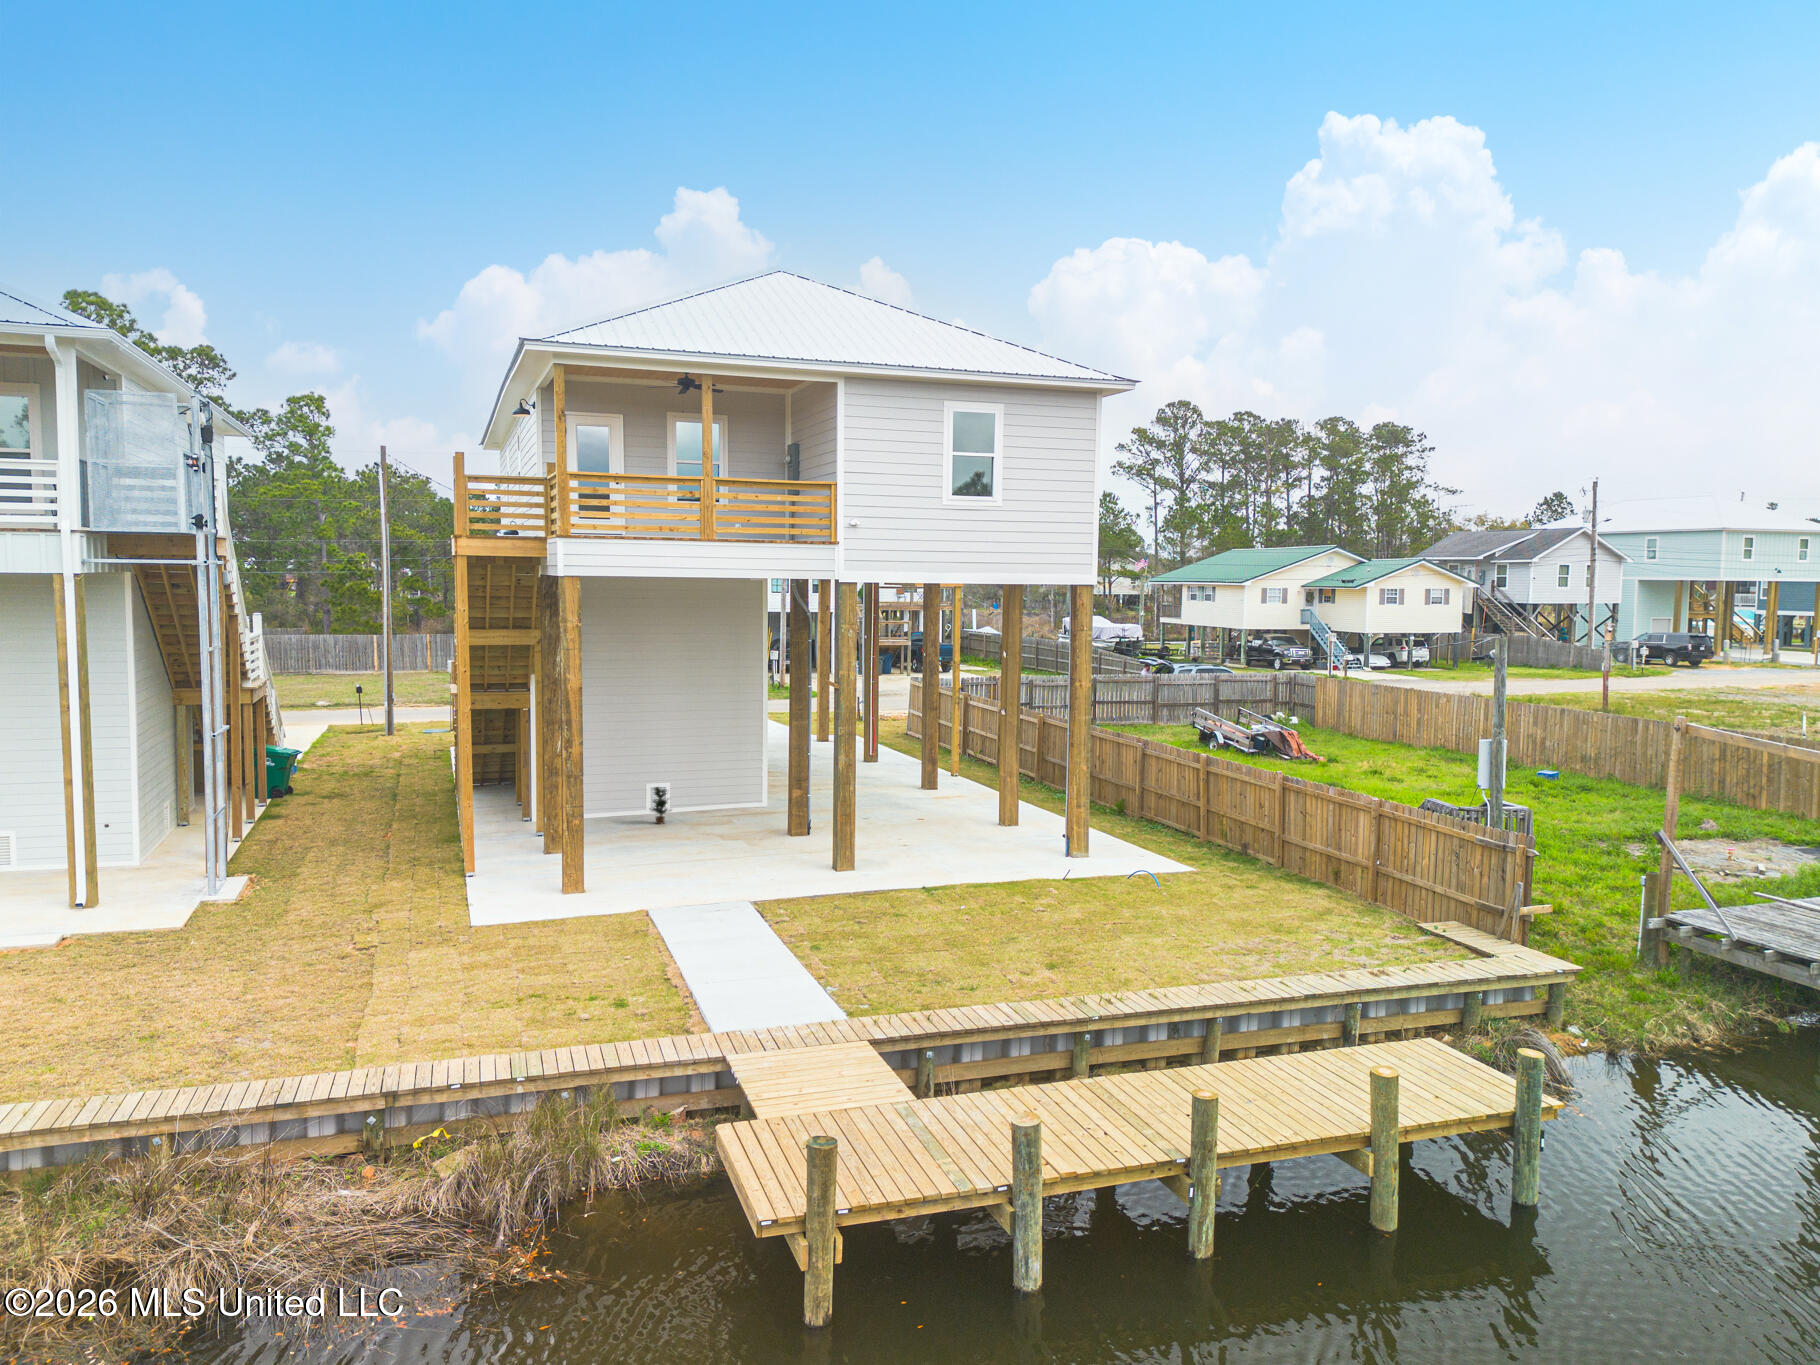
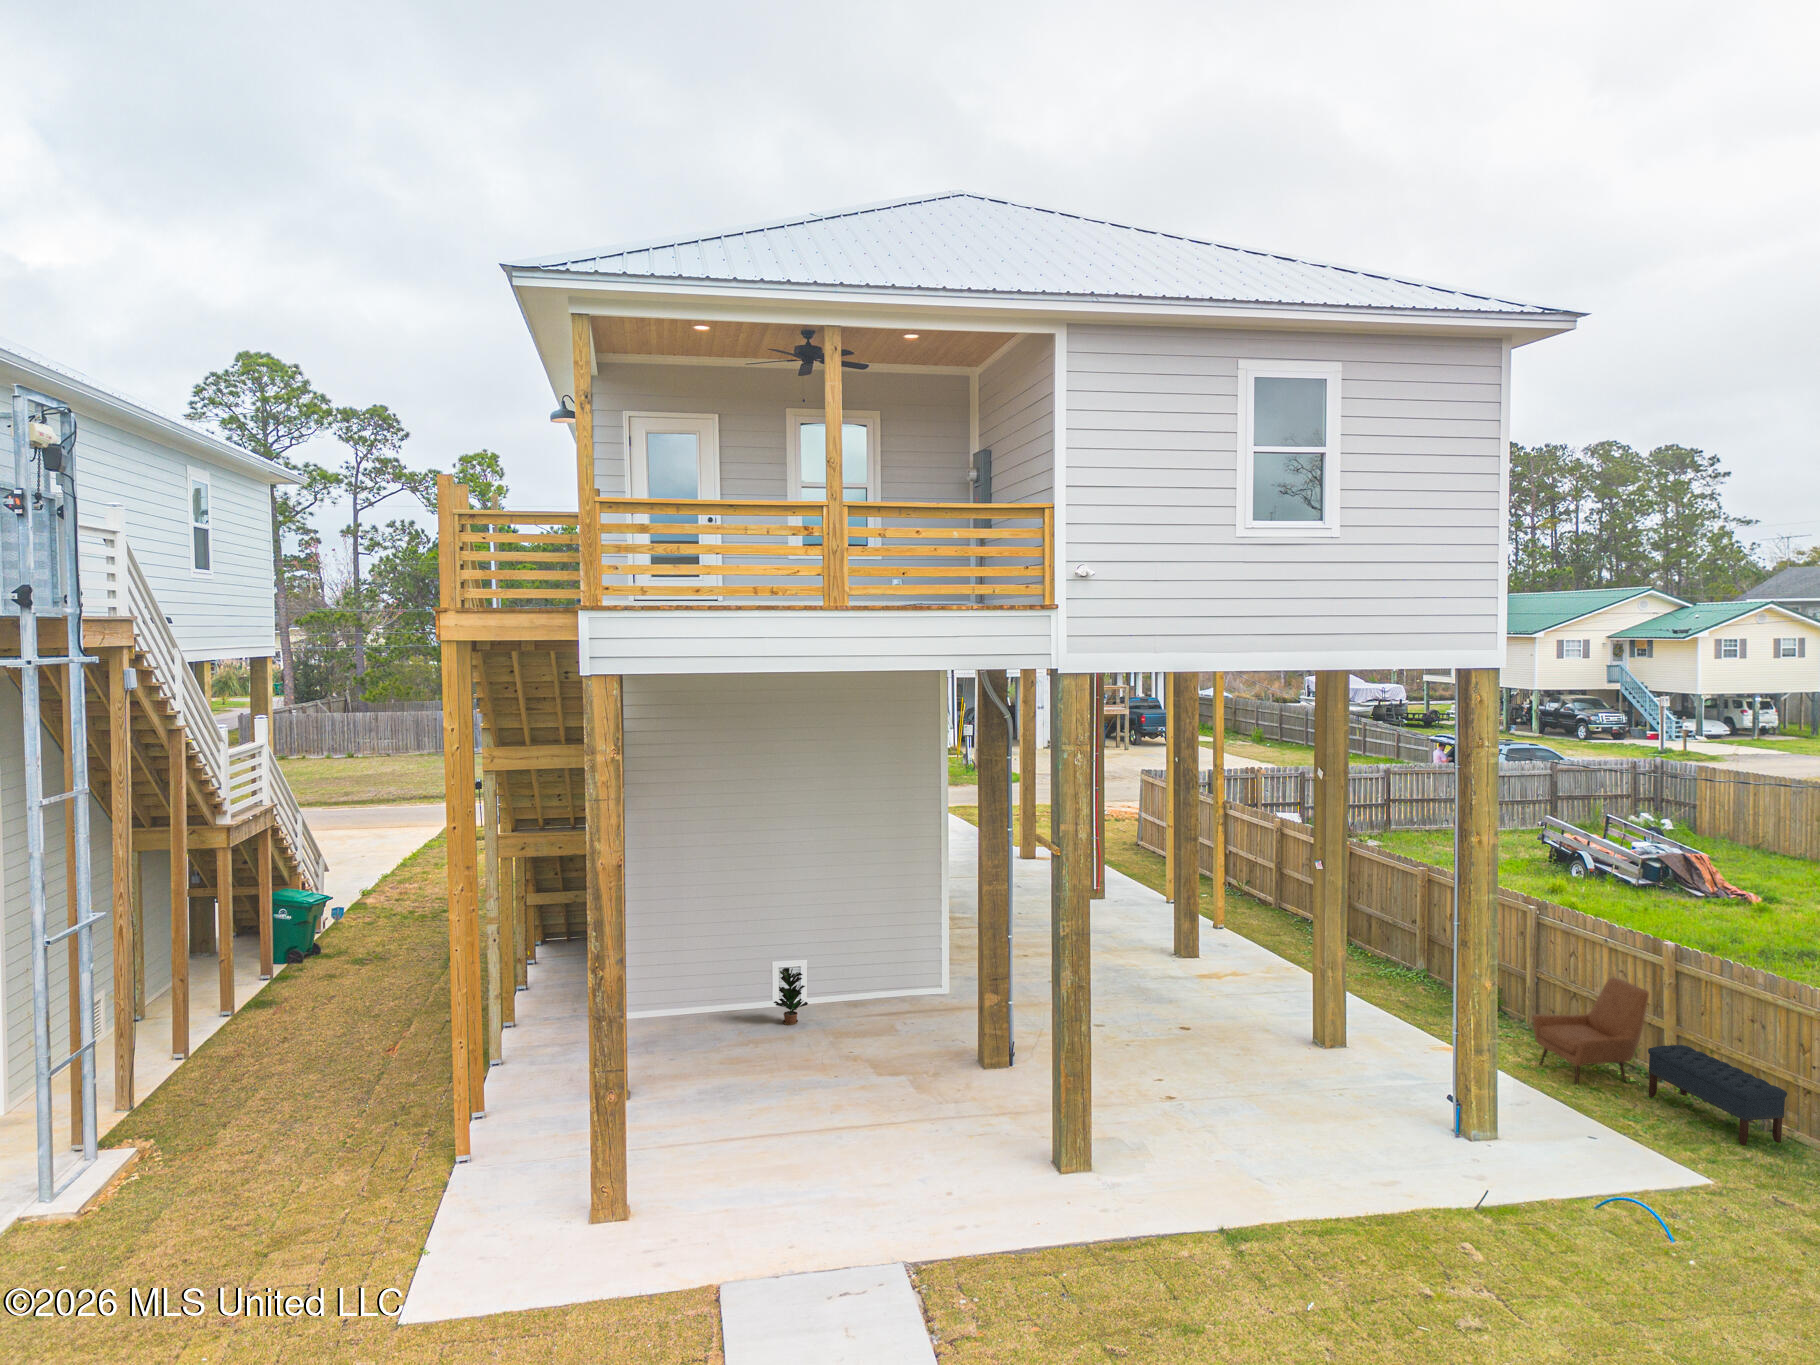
chair: none [1127,777,1189,837] -> present [1532,978,1649,1085]
bench: none [1183,810,1243,855] -> present [1648,1045,1787,1145]

